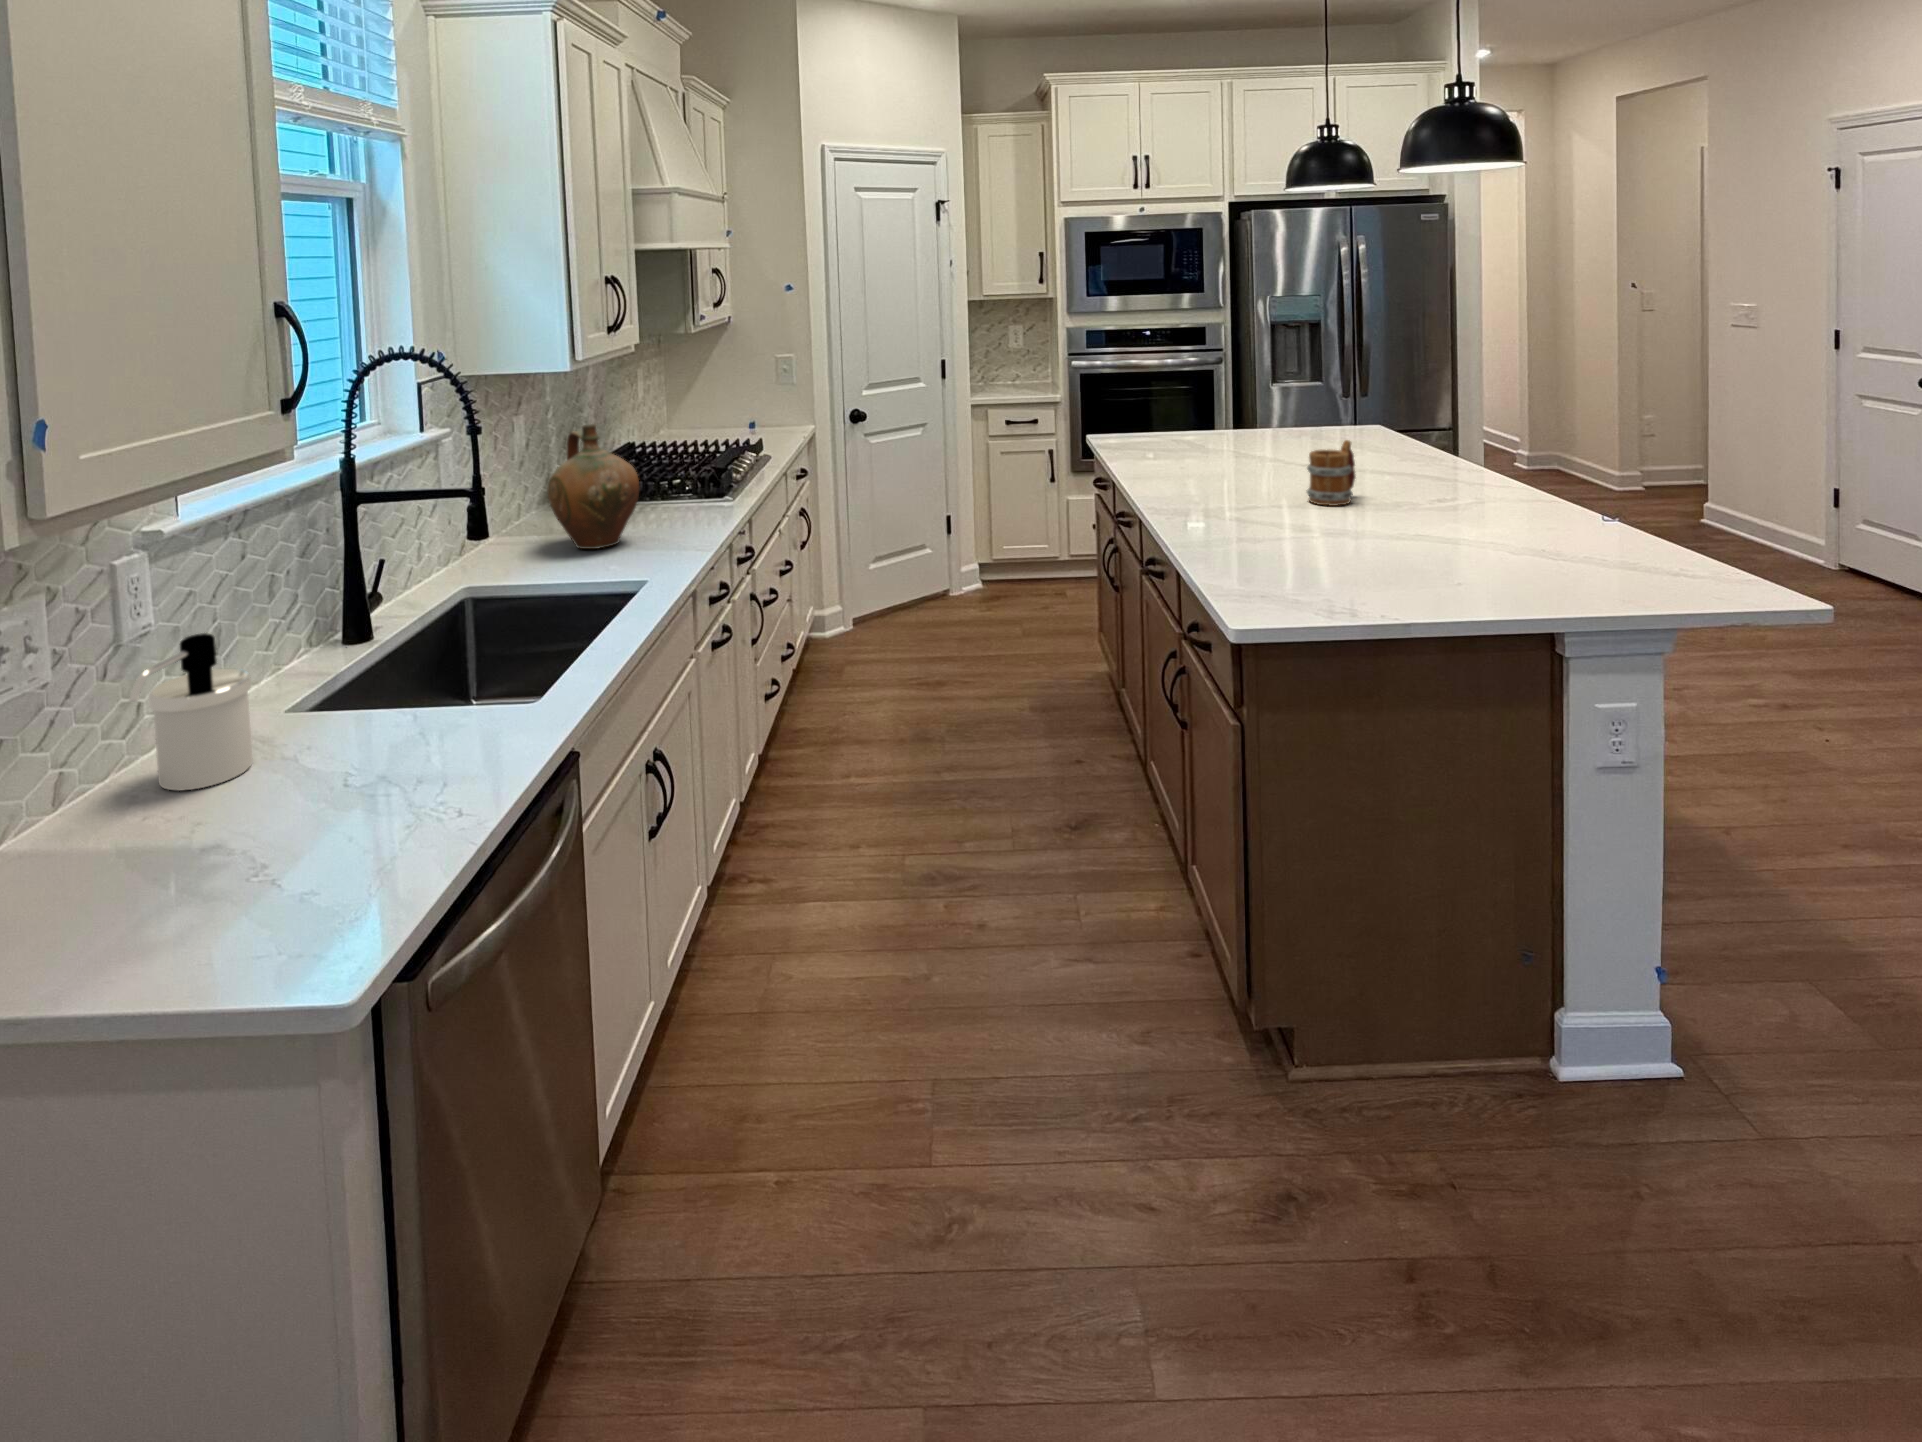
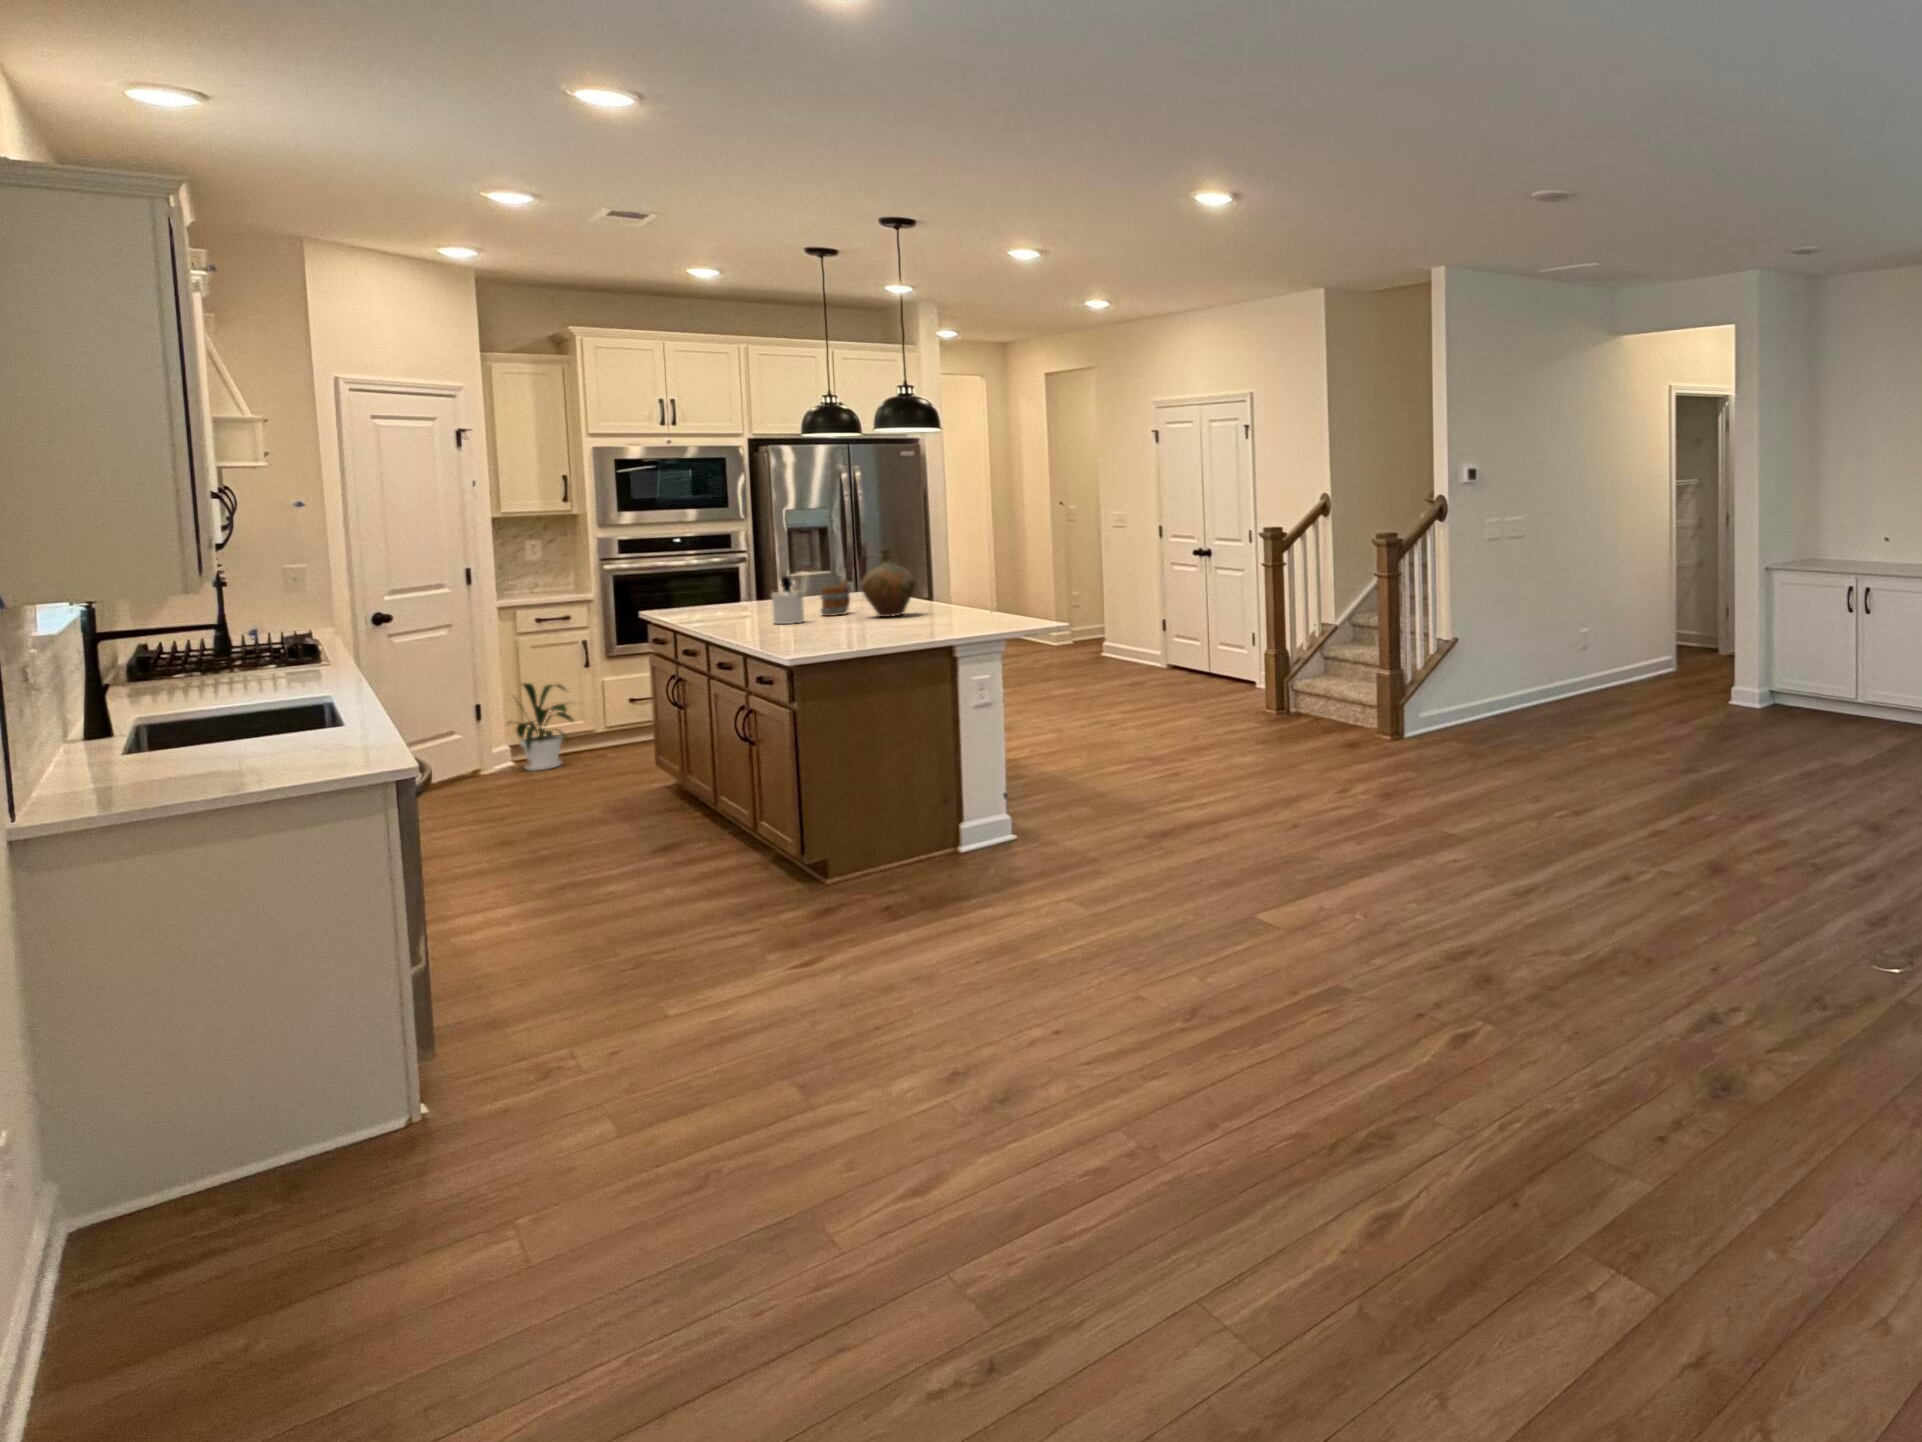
ceramic jug: present [548,424,640,549] -> present [861,549,916,617]
house plant: none [948,499,1045,602] -> present [512,683,573,771]
soap dispenser: present [129,633,253,791] -> present [771,576,804,624]

